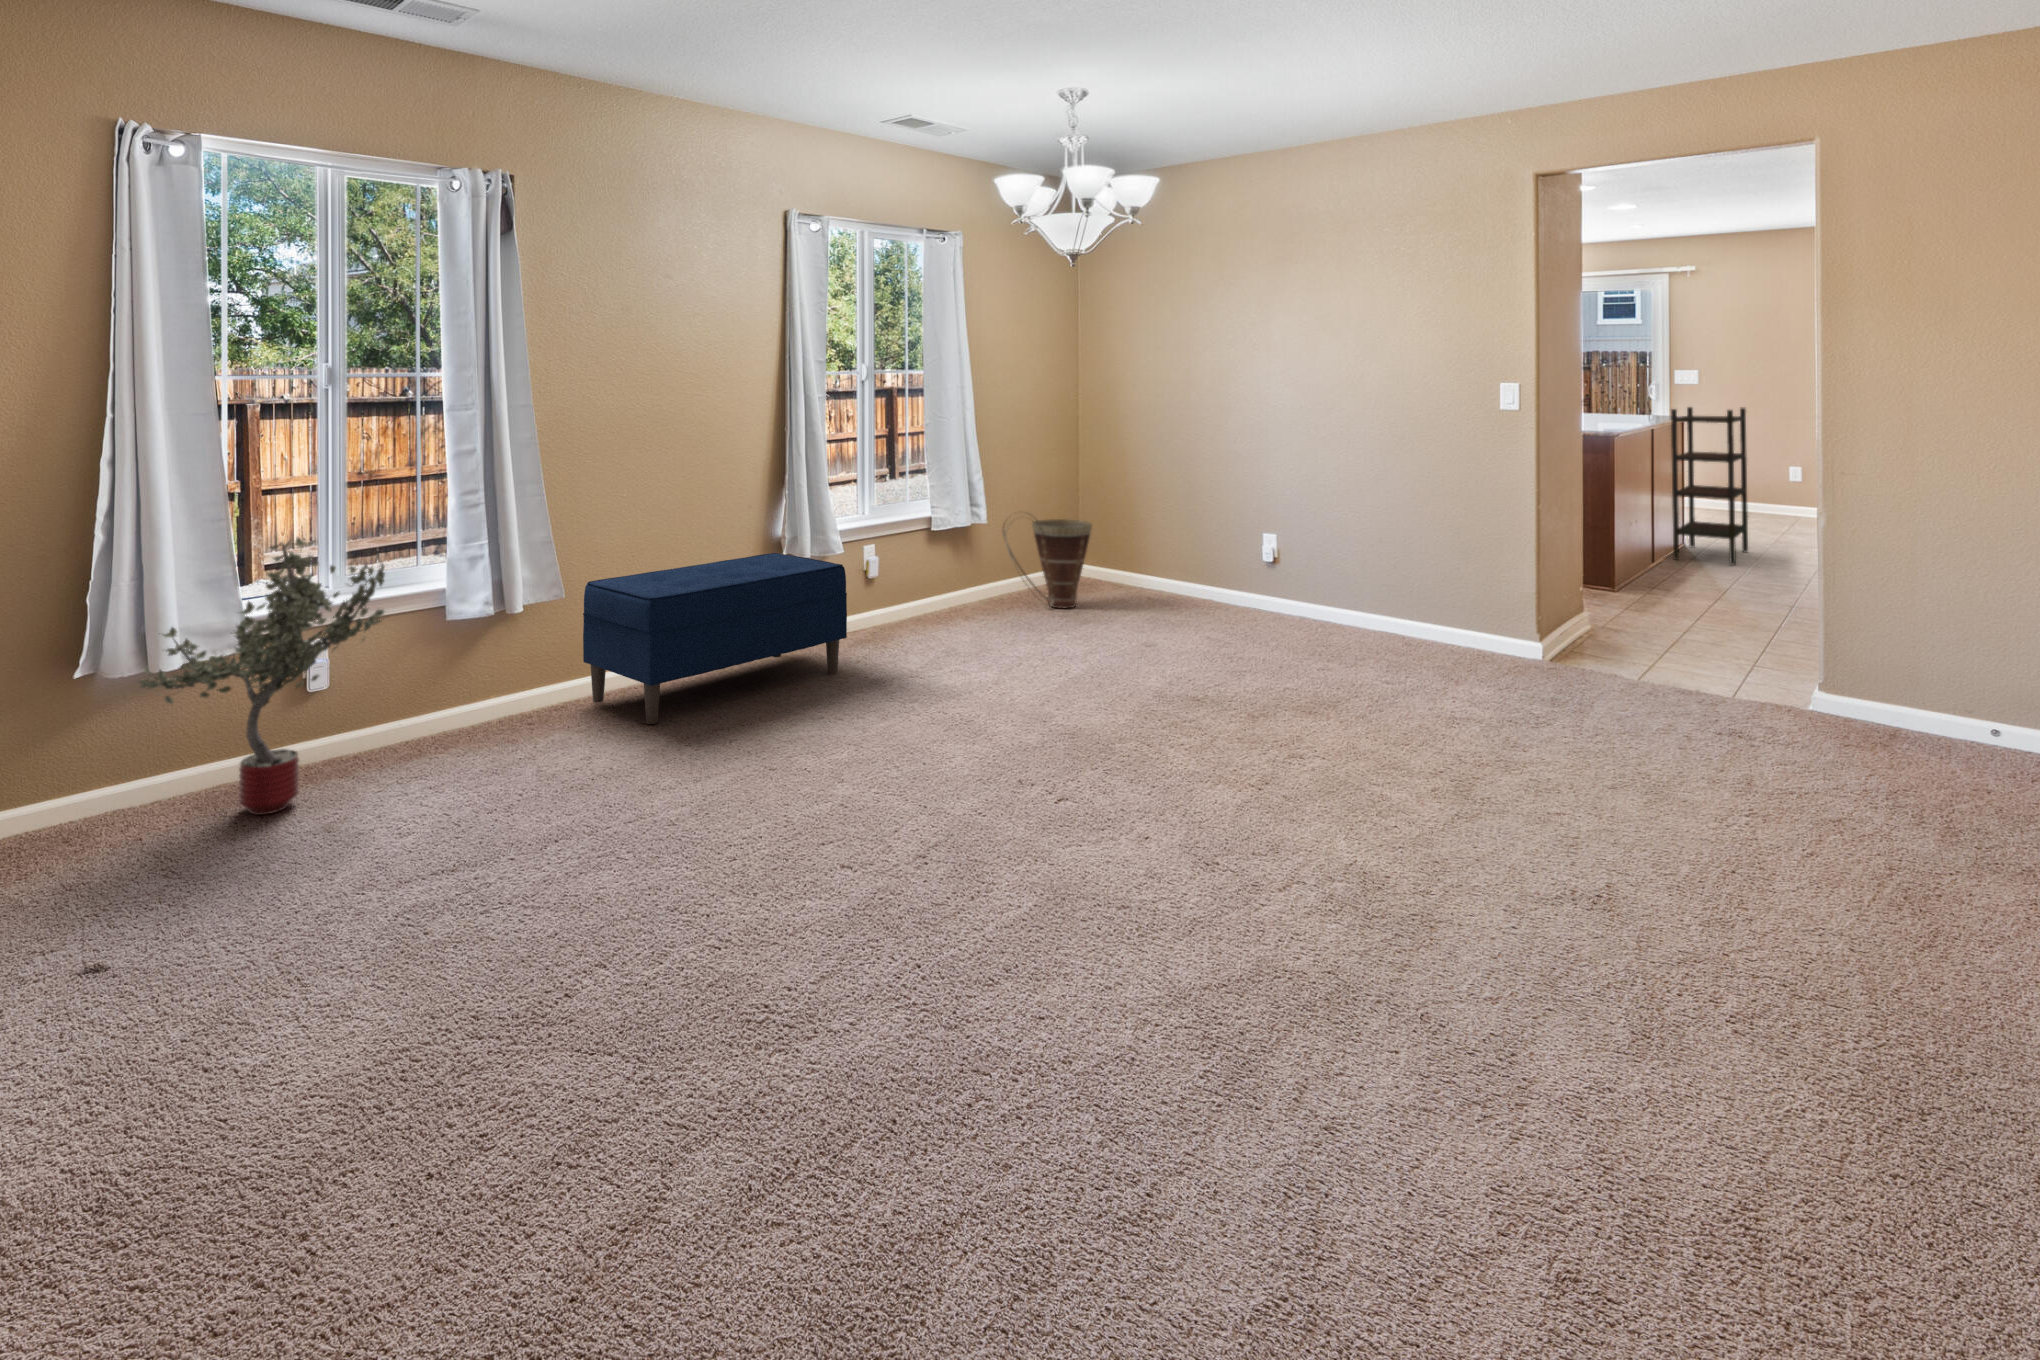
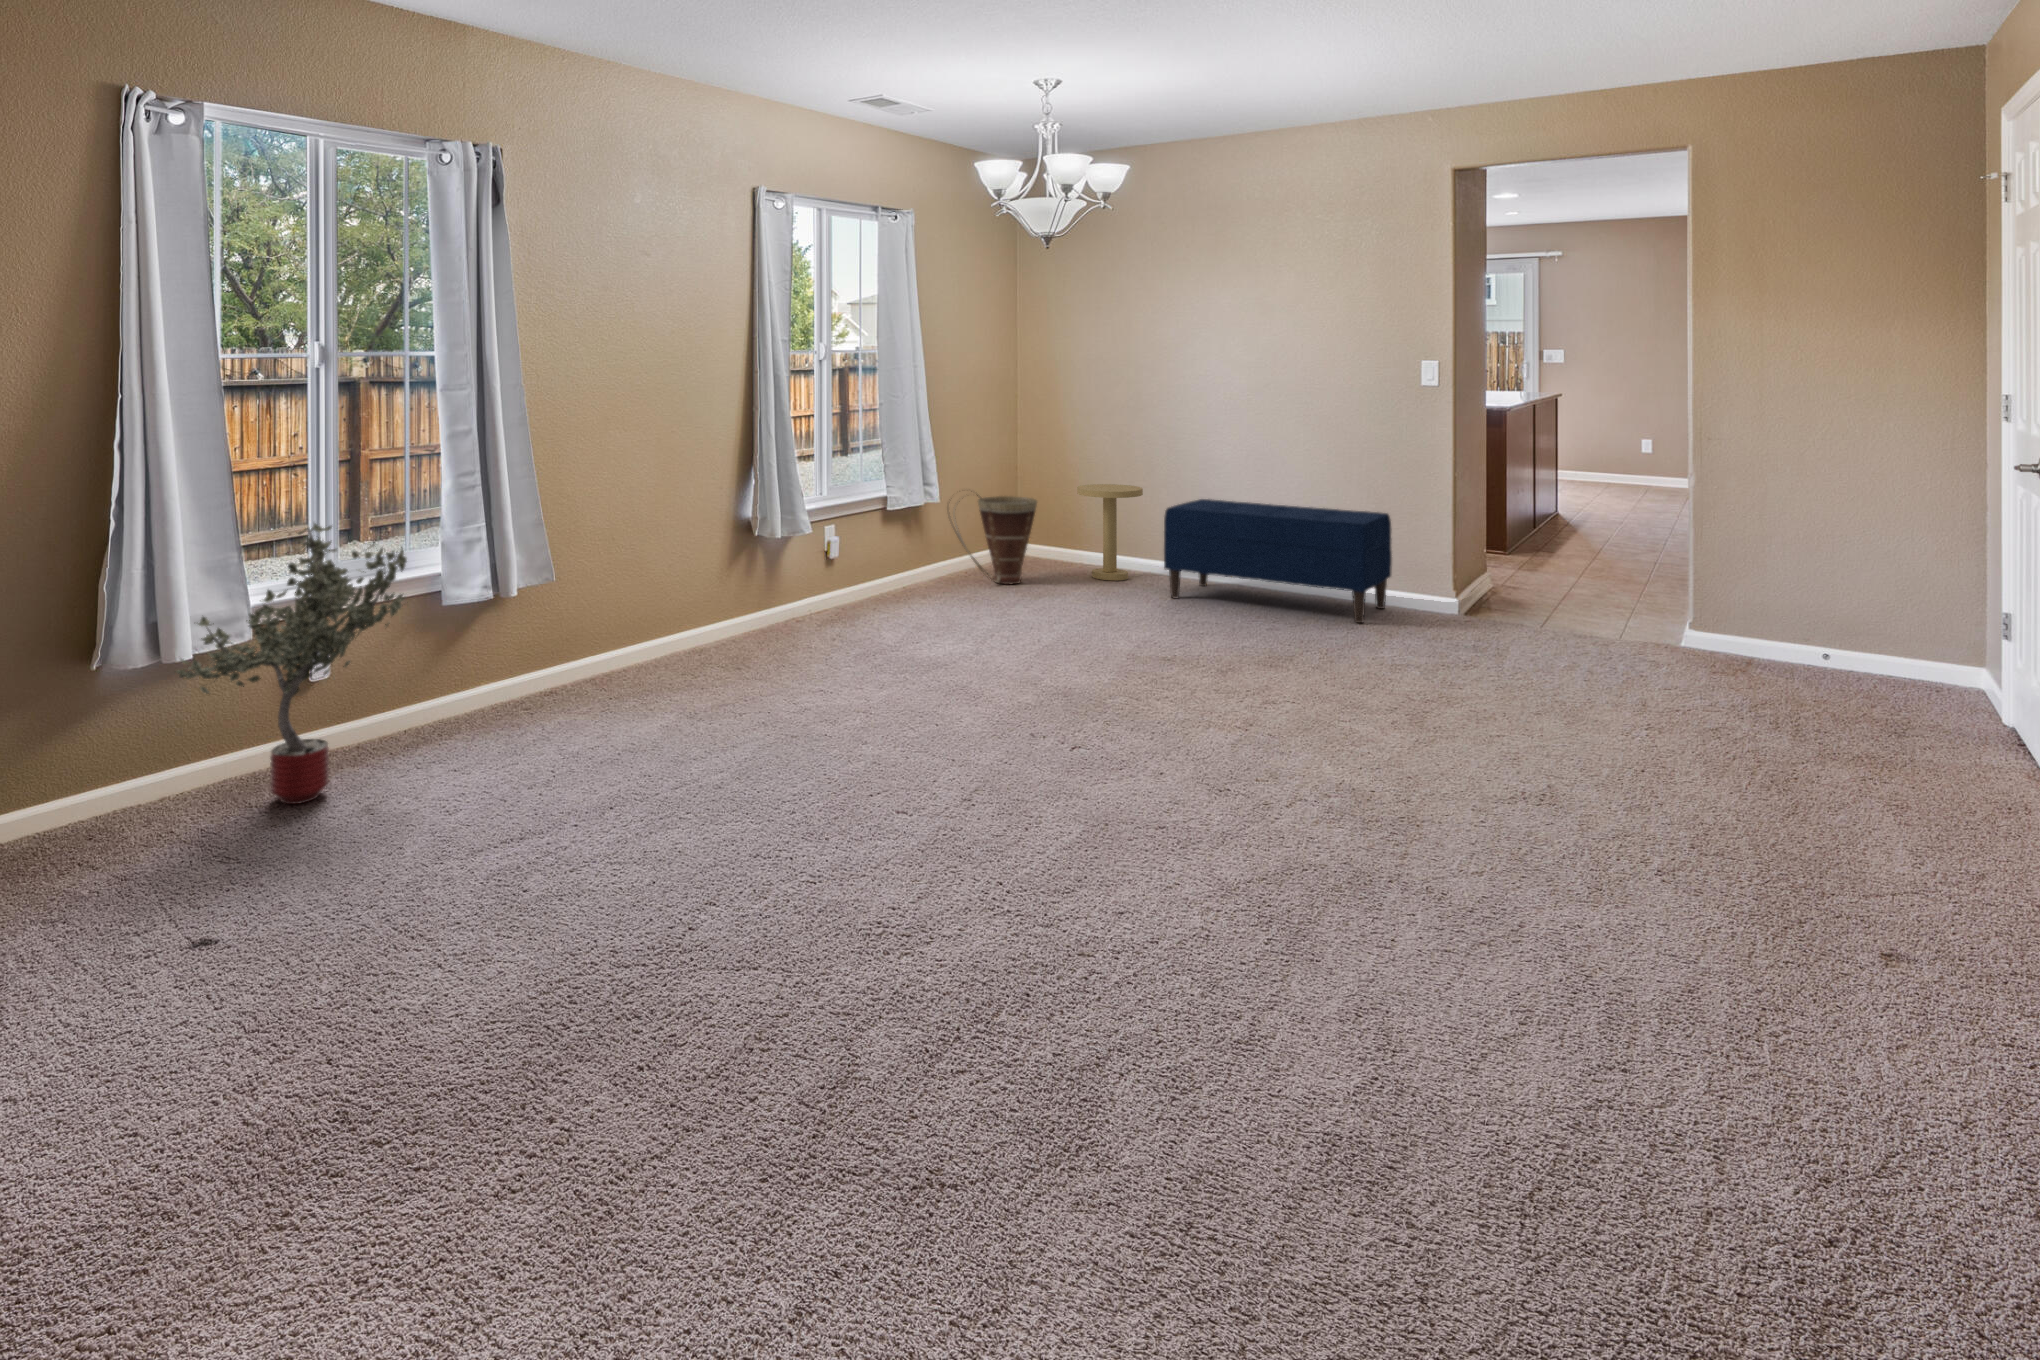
bookshelf: present [1671,407,1748,565] -> none [1550,381,1613,528]
side table: none [1135,509,1203,608] -> present [1077,484,1143,581]
bench: present [583,553,847,724] -> present [1164,499,1392,623]

